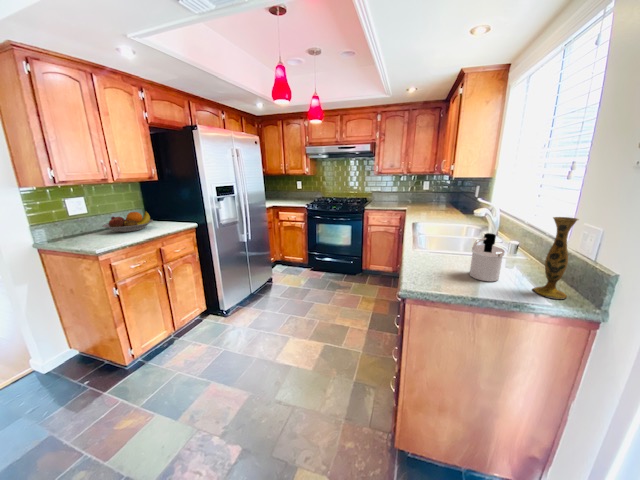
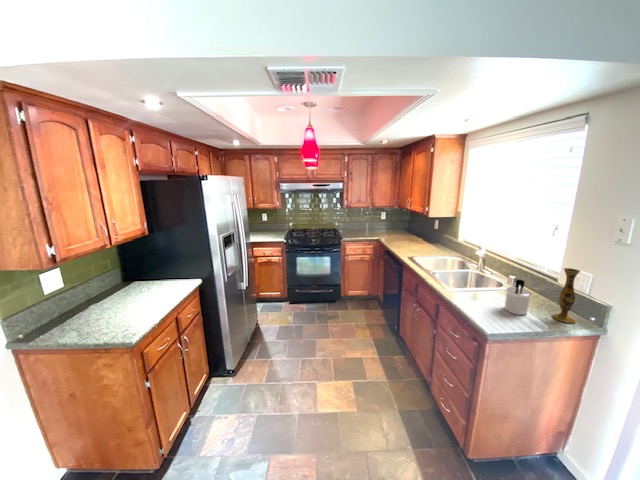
fruit bowl: present [103,212,153,232] -> none [89,274,152,305]

